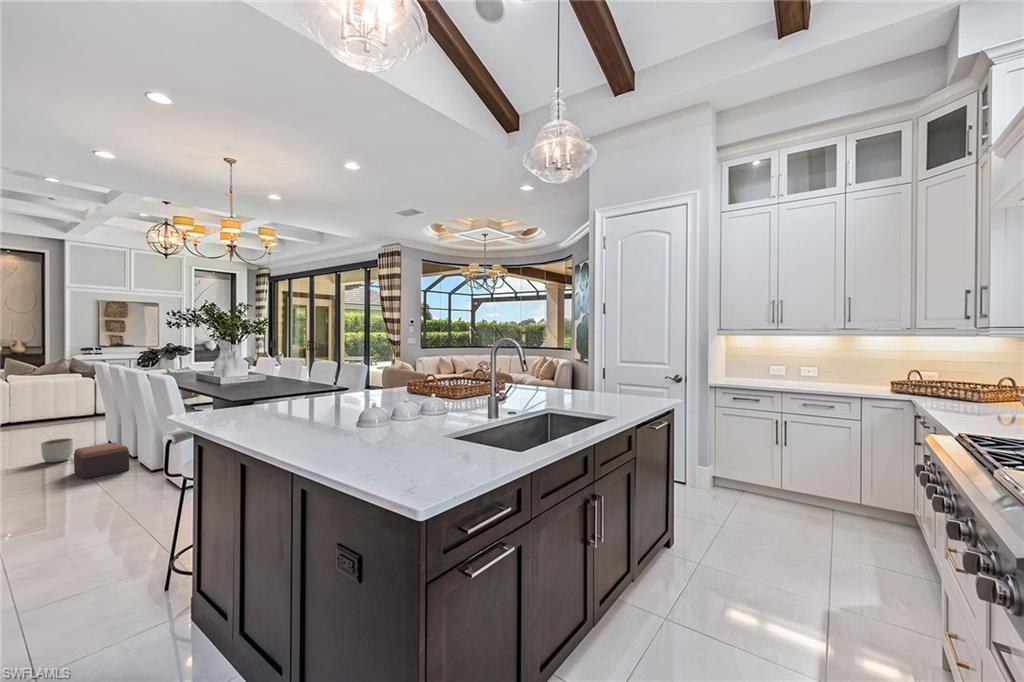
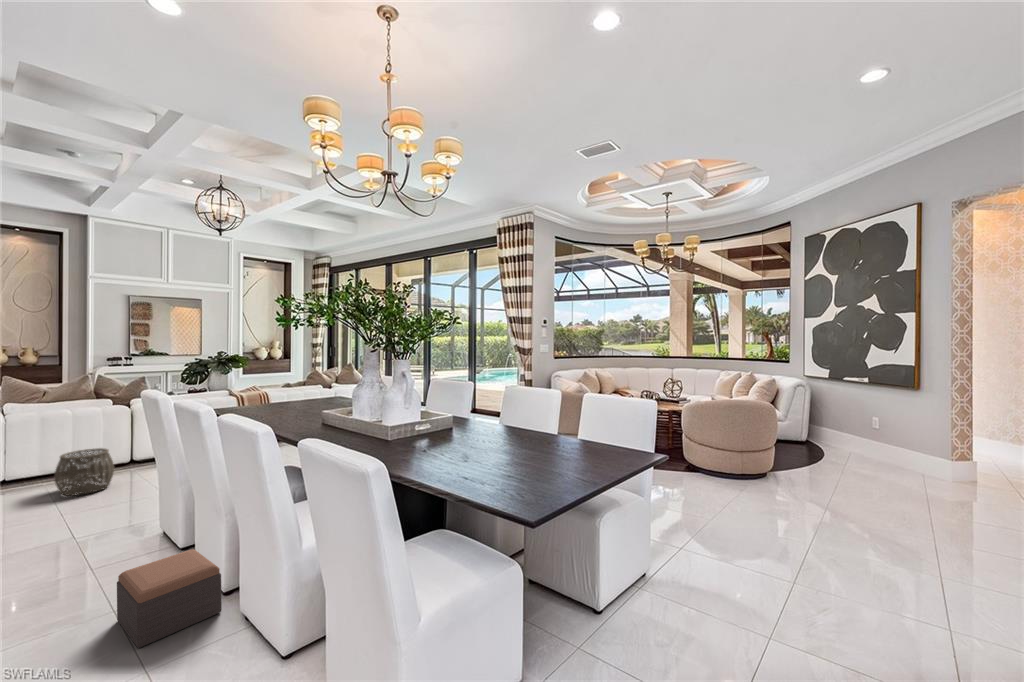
woven basket: none [40,404,81,432] -> present [55,448,114,496]
planter: present [41,438,73,463] -> none [54,531,110,583]

